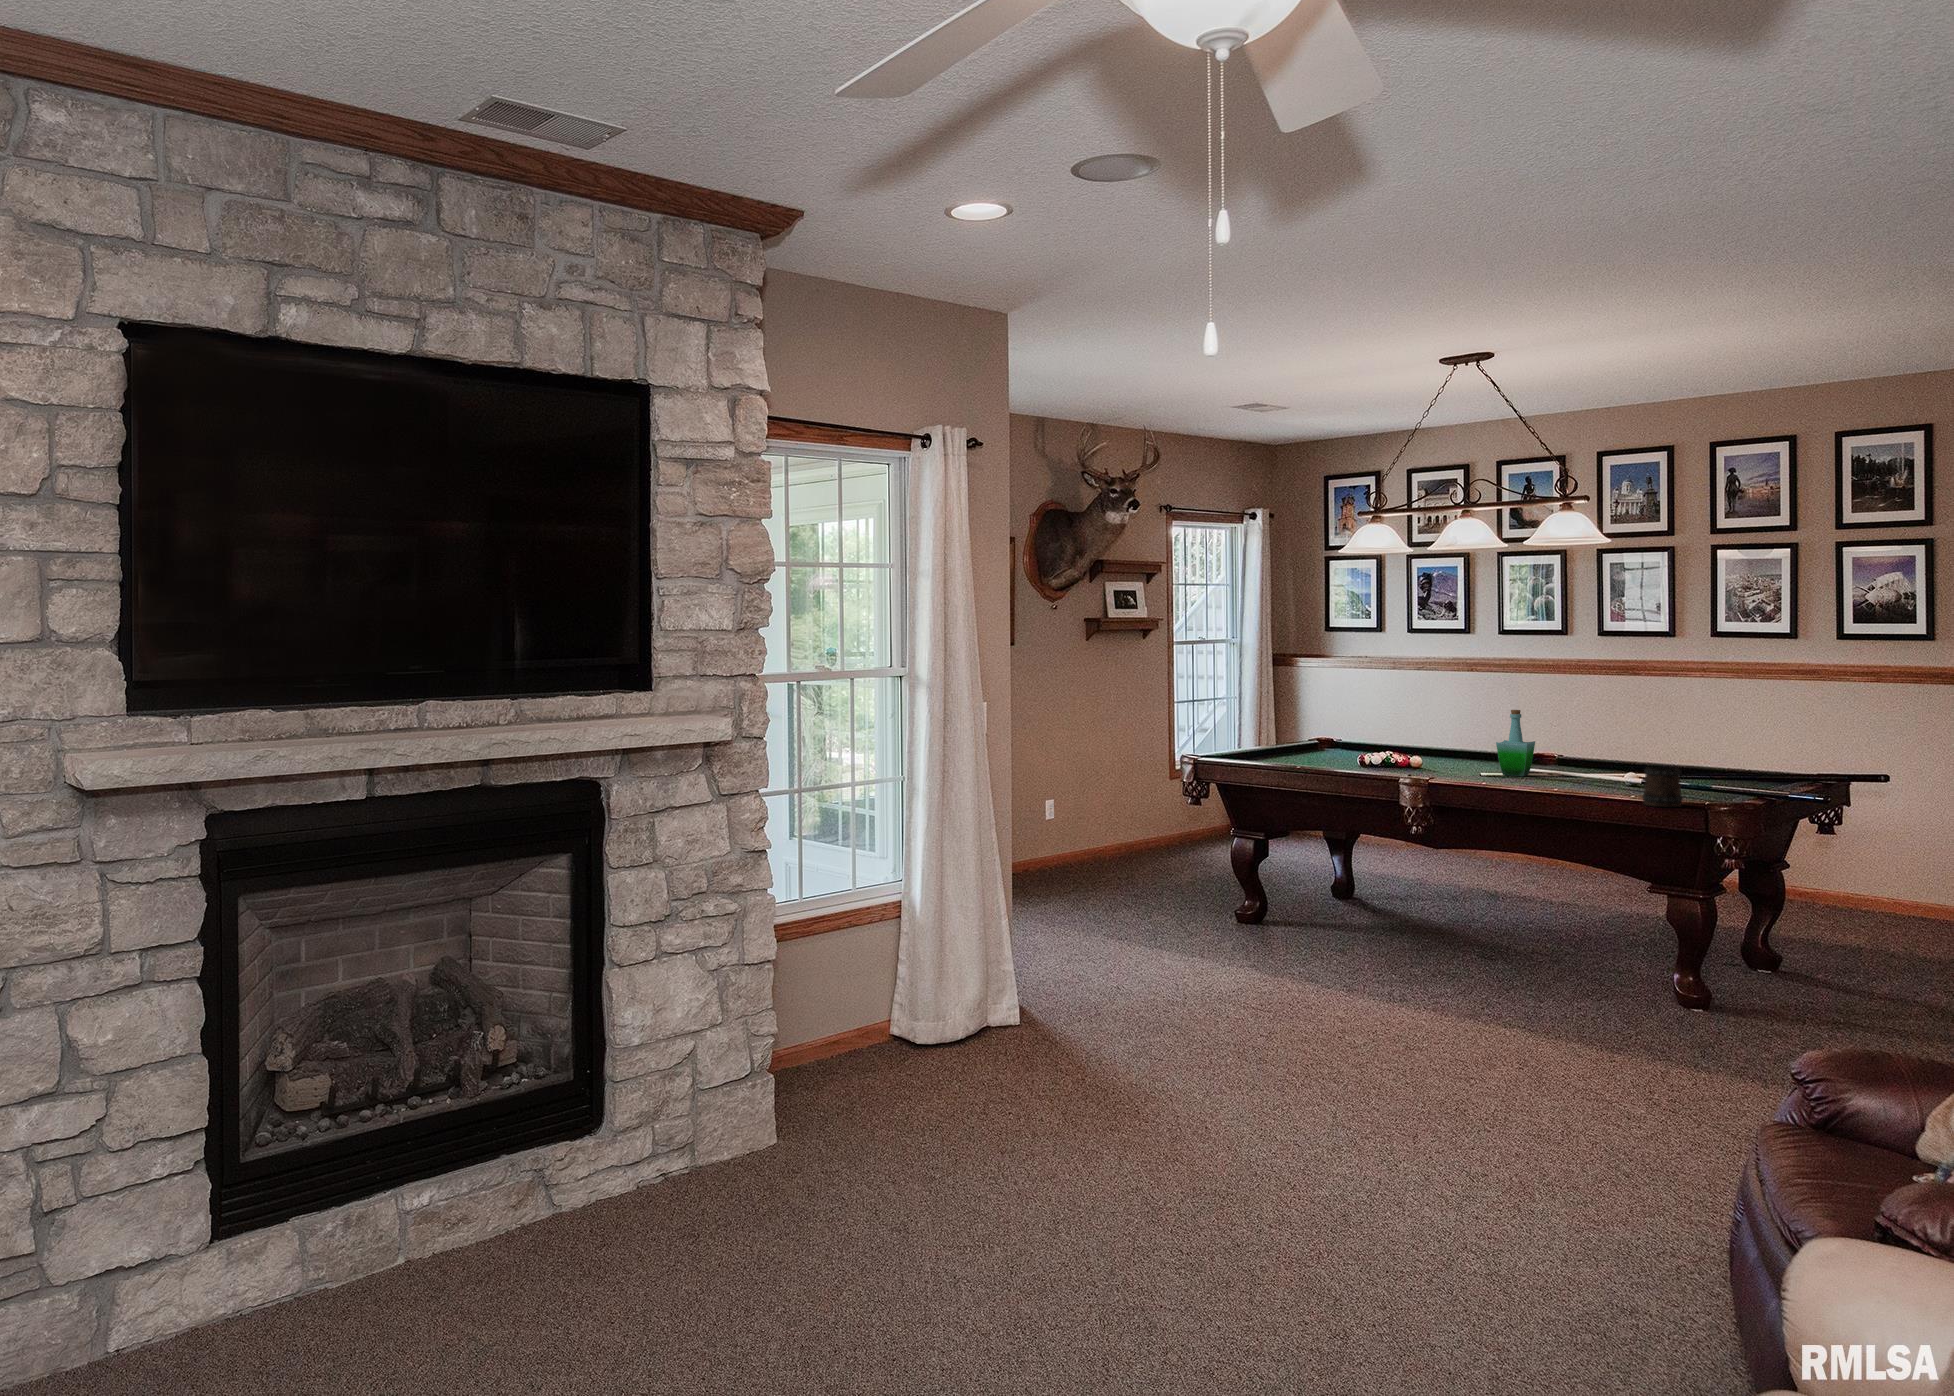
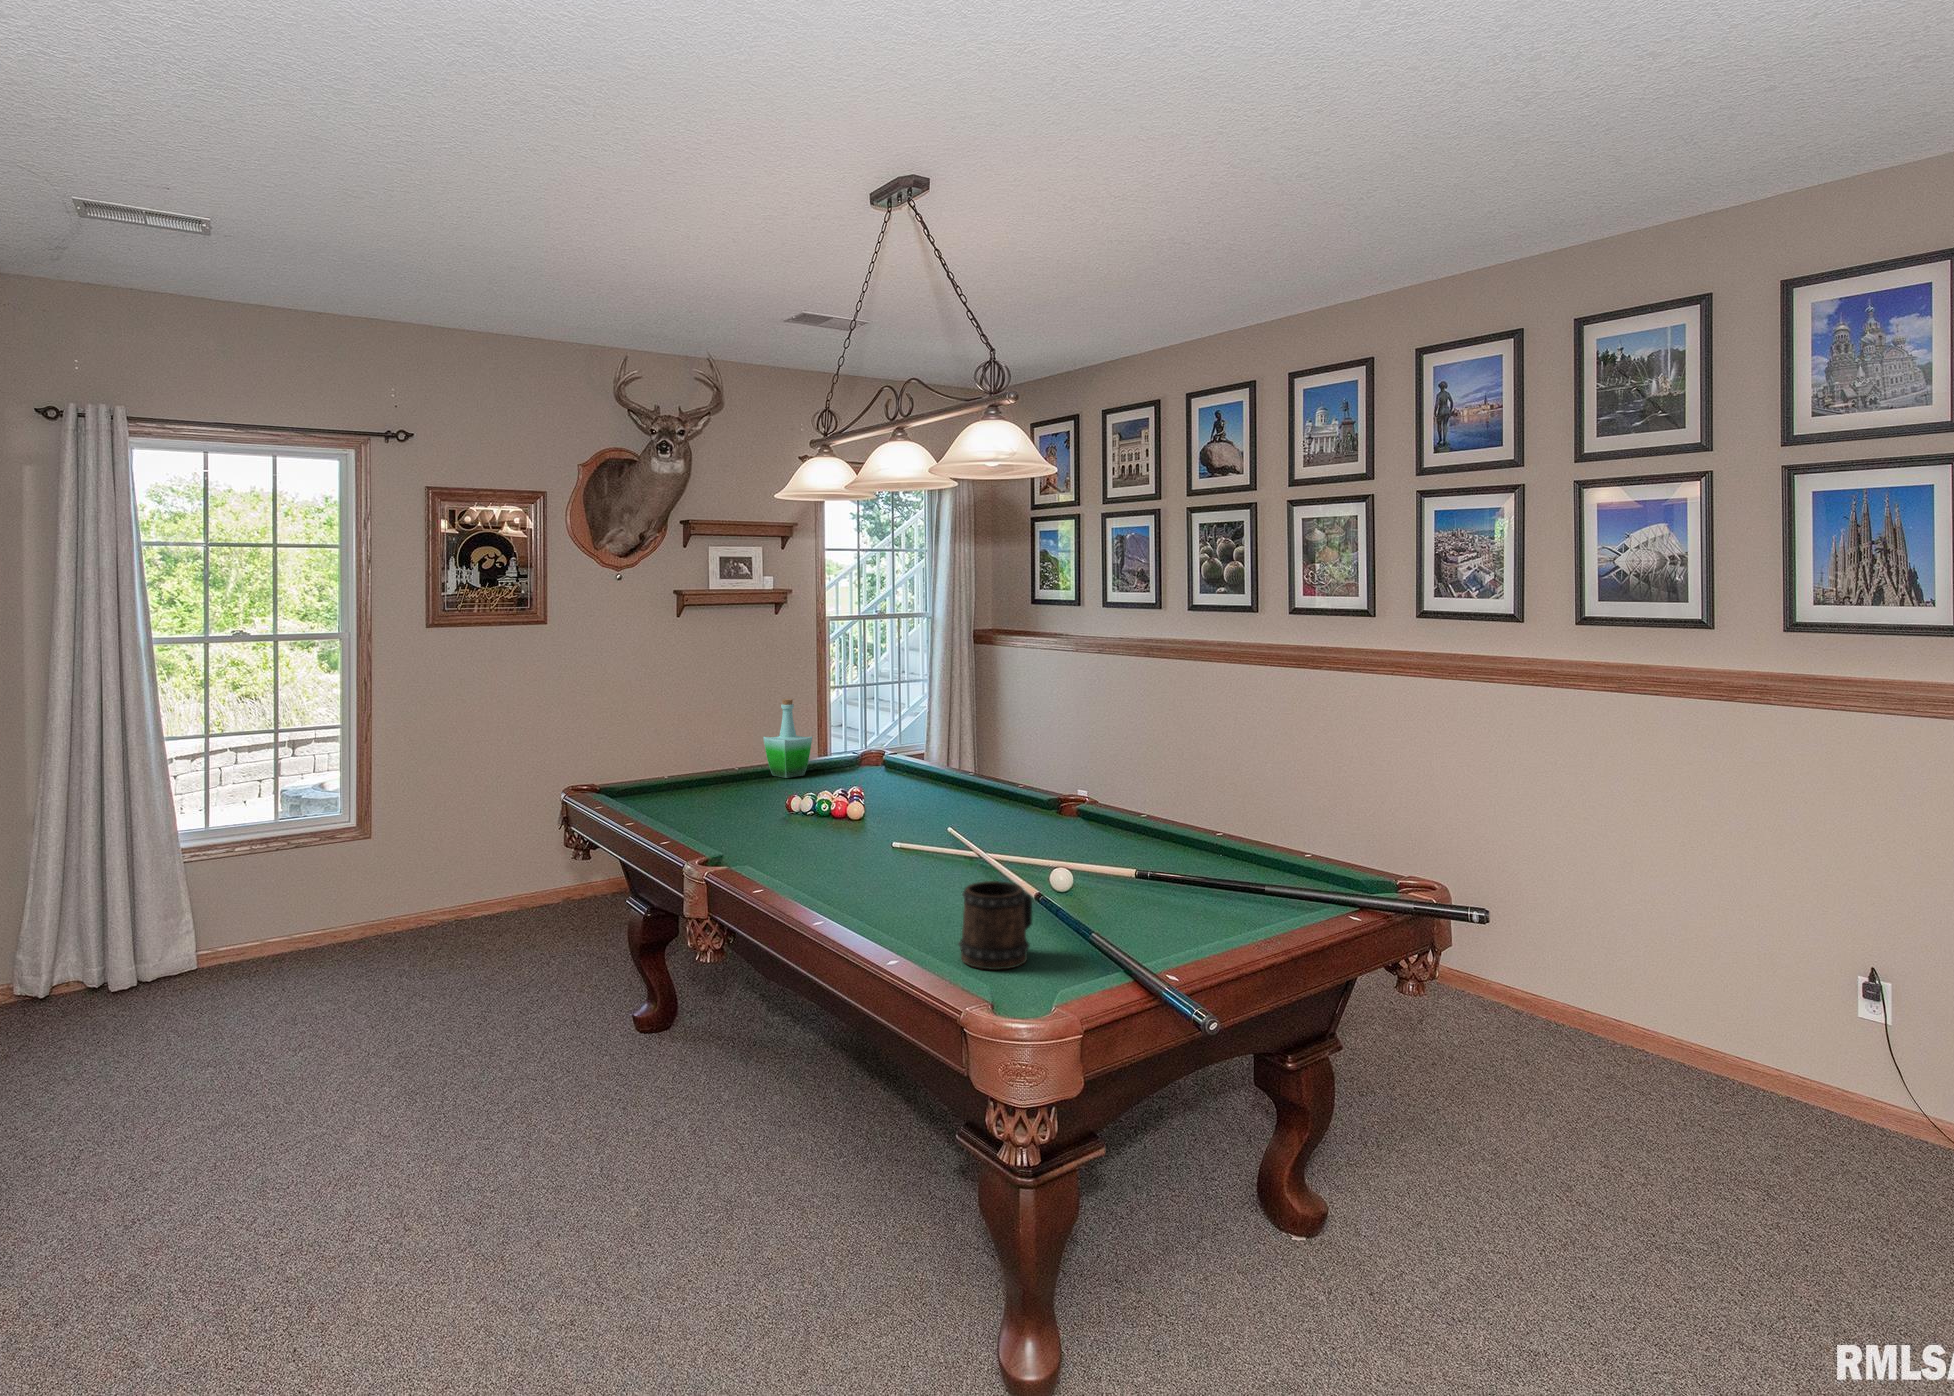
bottle: present [1496,710,1535,776] -> present [763,699,812,778]

